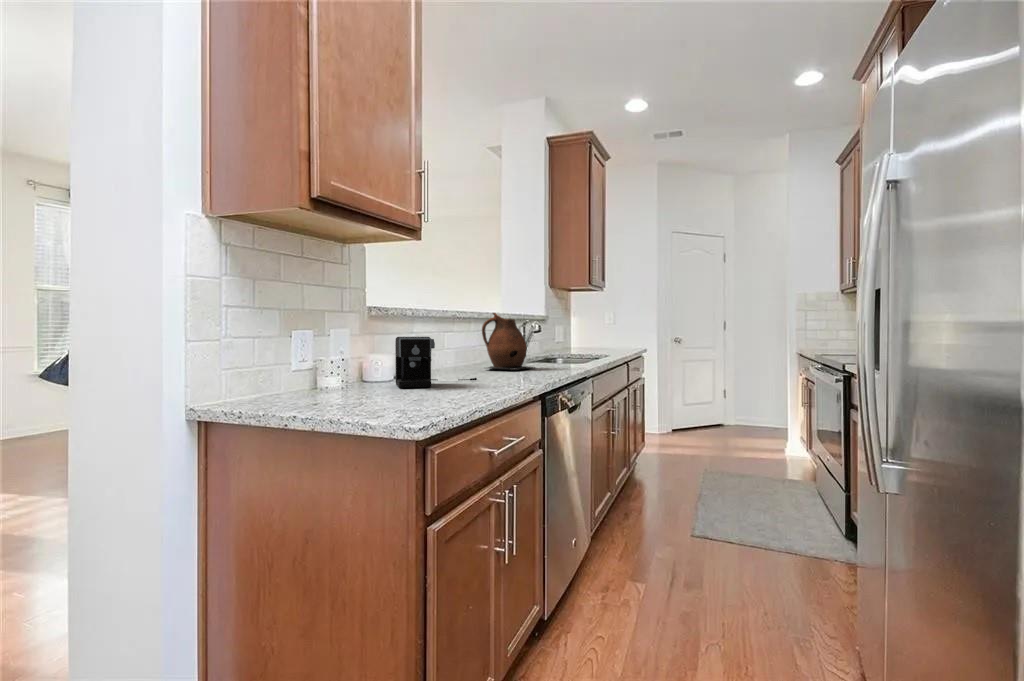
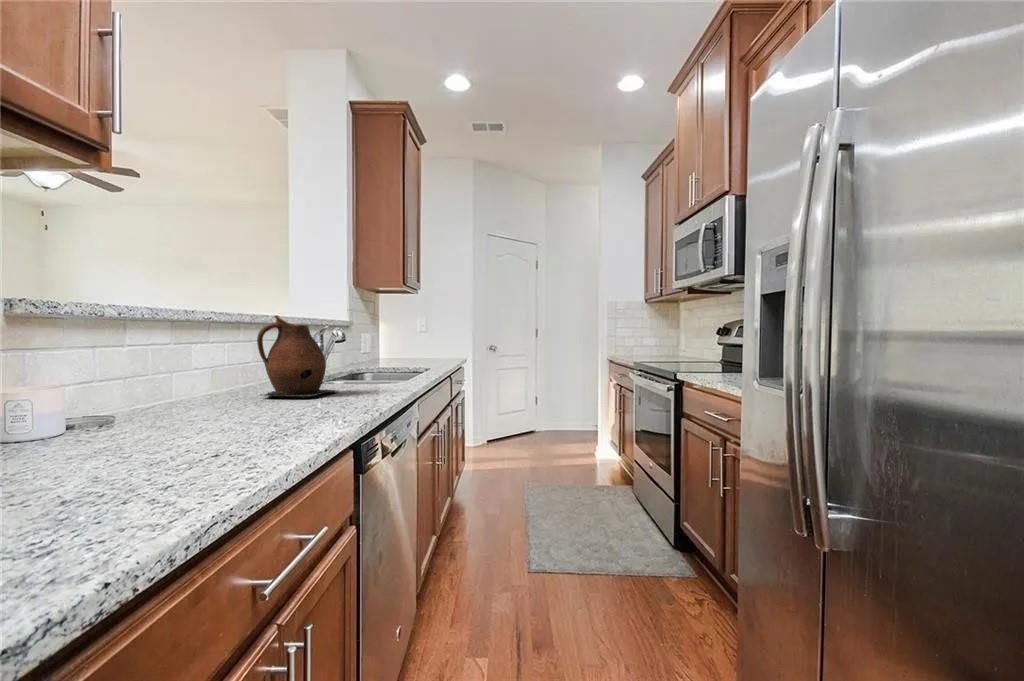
coffee maker: present [395,337,477,388] -> none [71,355,242,453]

